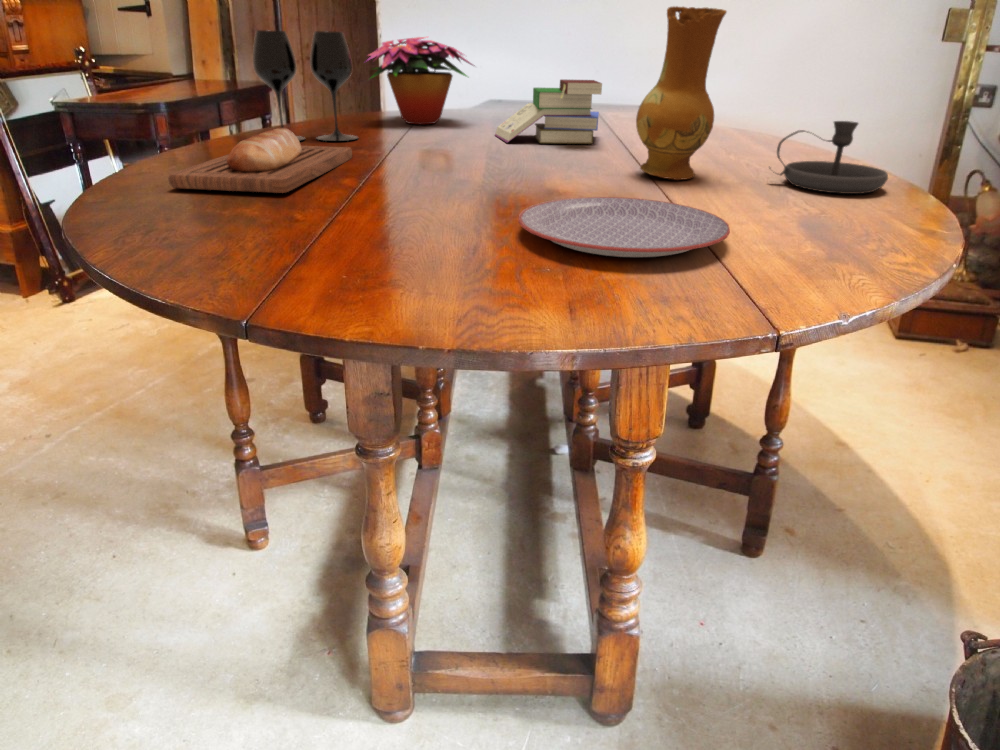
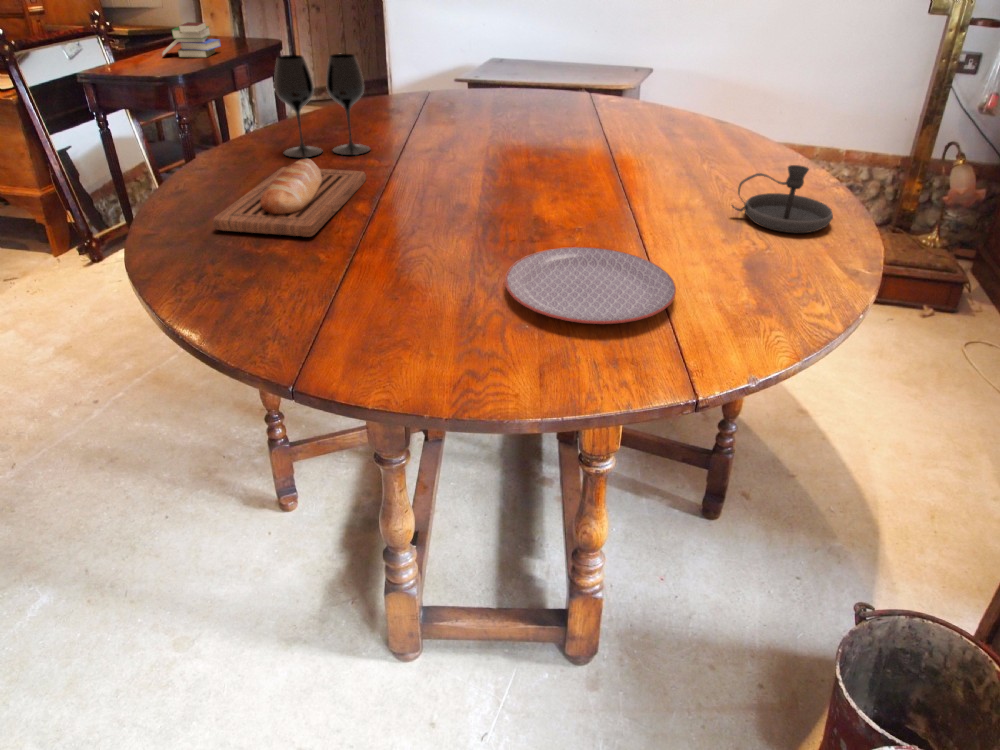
ceramic jug: present [636,6,726,180] -> none [616,62,695,214]
flower arrangement: present [367,37,473,124] -> none [372,42,483,126]
book: present [495,80,602,144] -> present [162,22,221,58]

